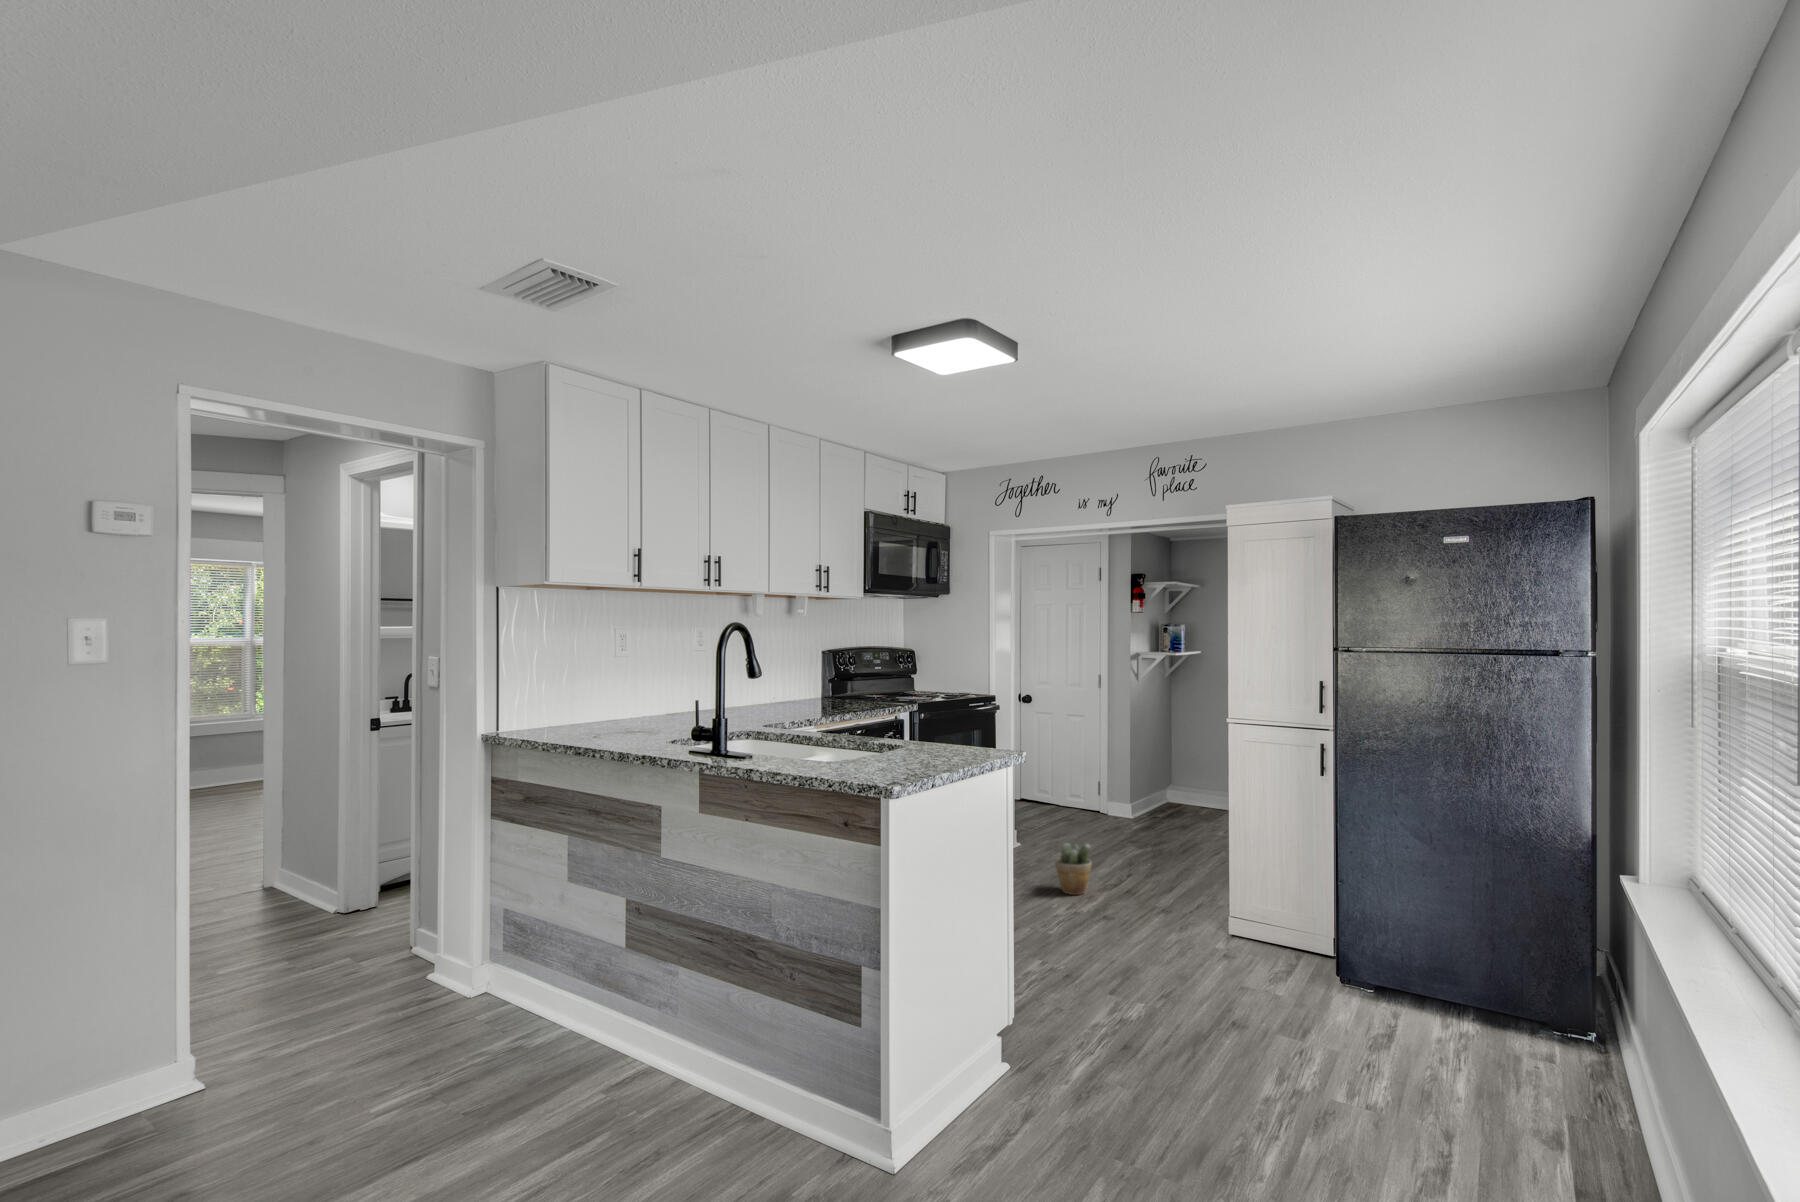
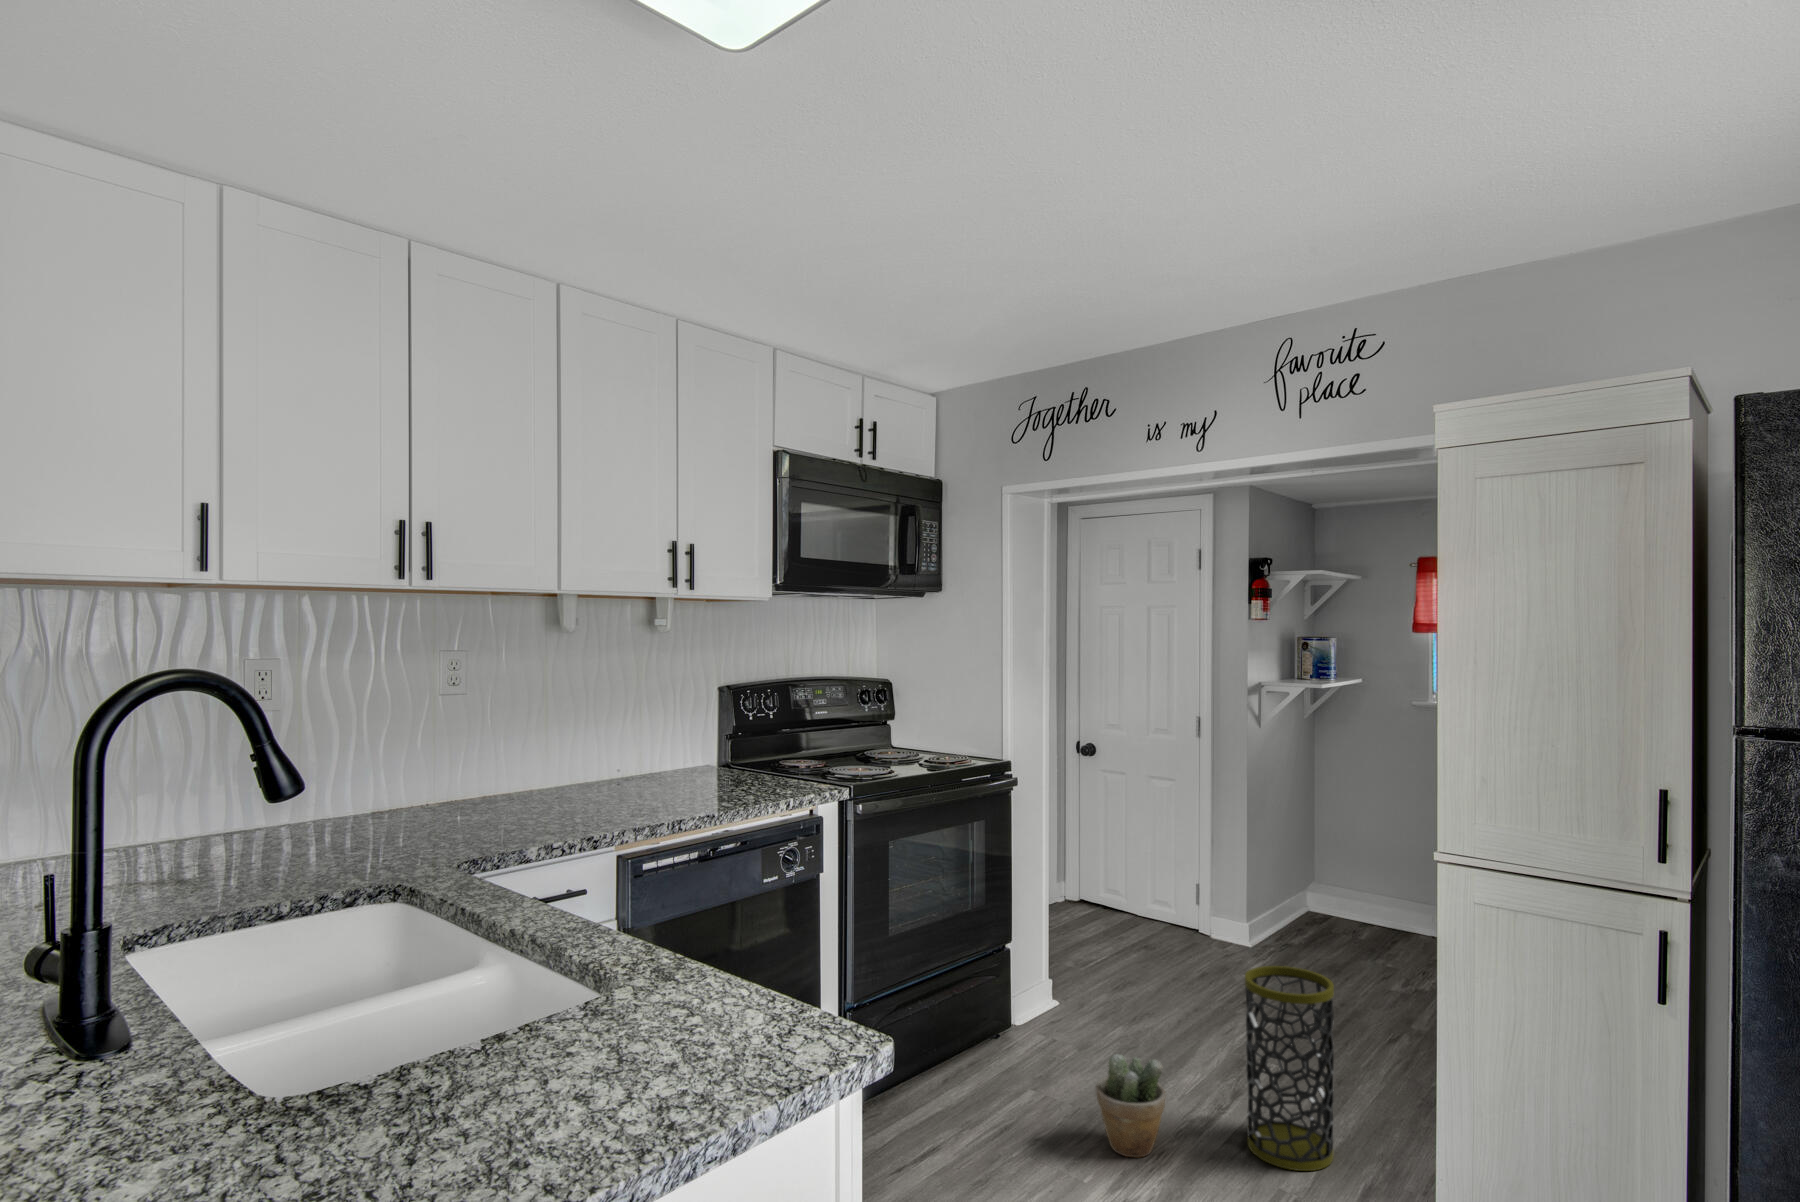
trash can: none [1133,797,1179,897] -> present [1245,966,1334,1171]

